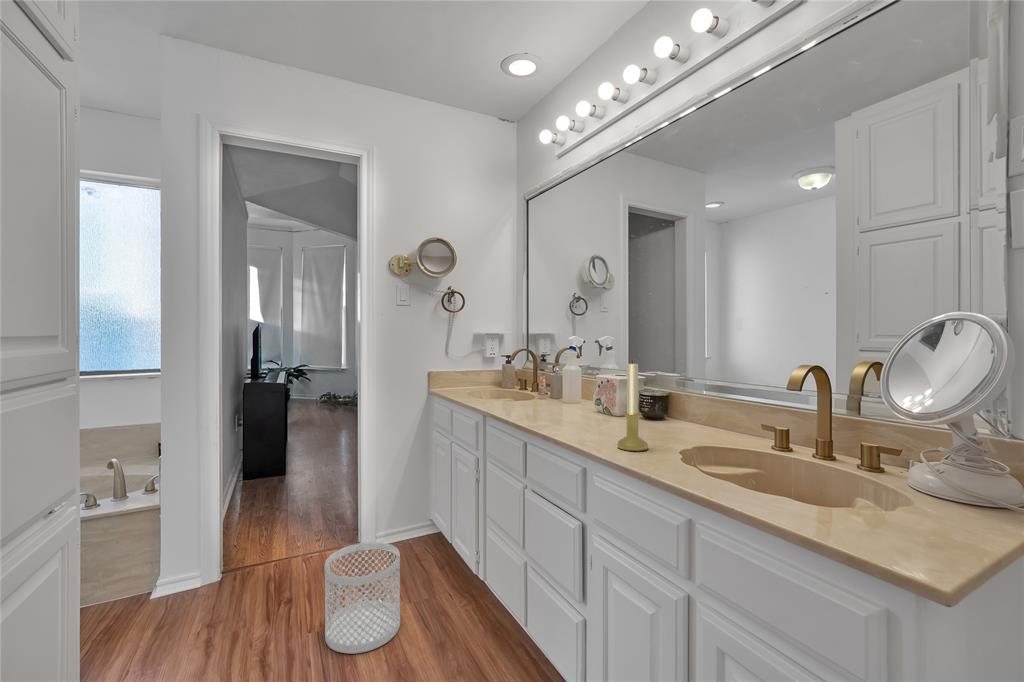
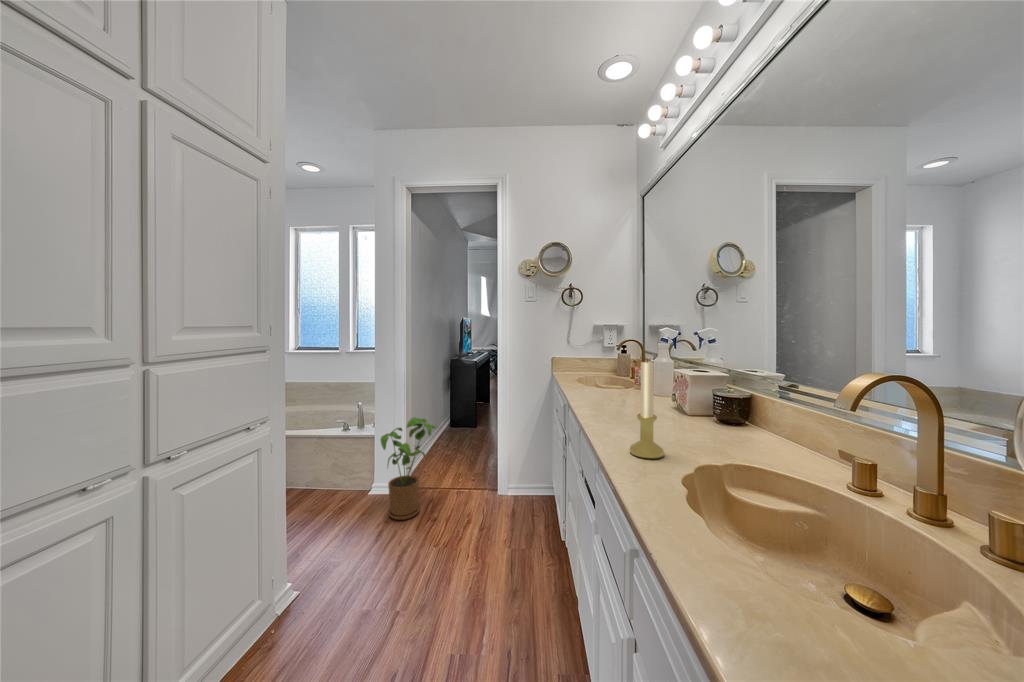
house plant: none [193,462,285,617] -> present [381,417,436,520]
waste basket: present [324,542,400,654] -> none [439,490,496,574]

